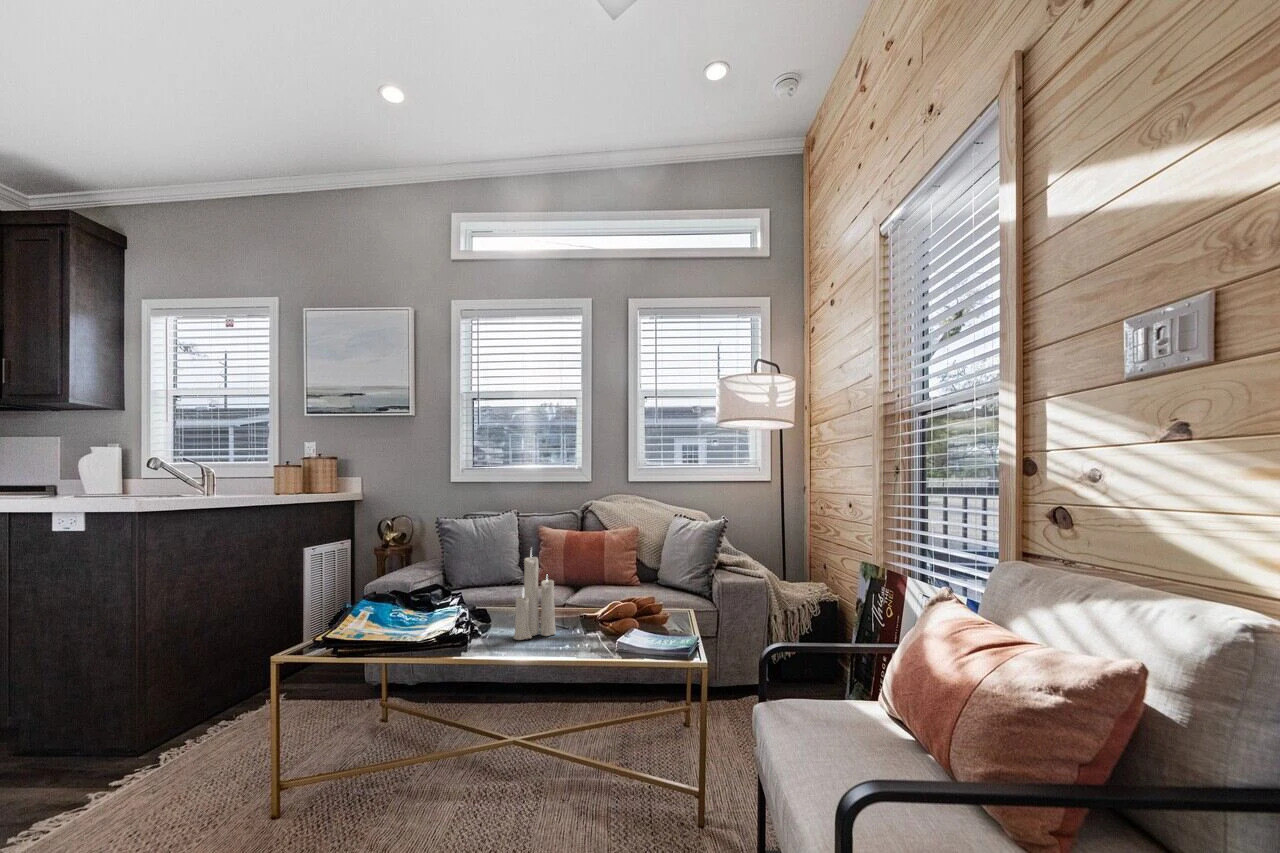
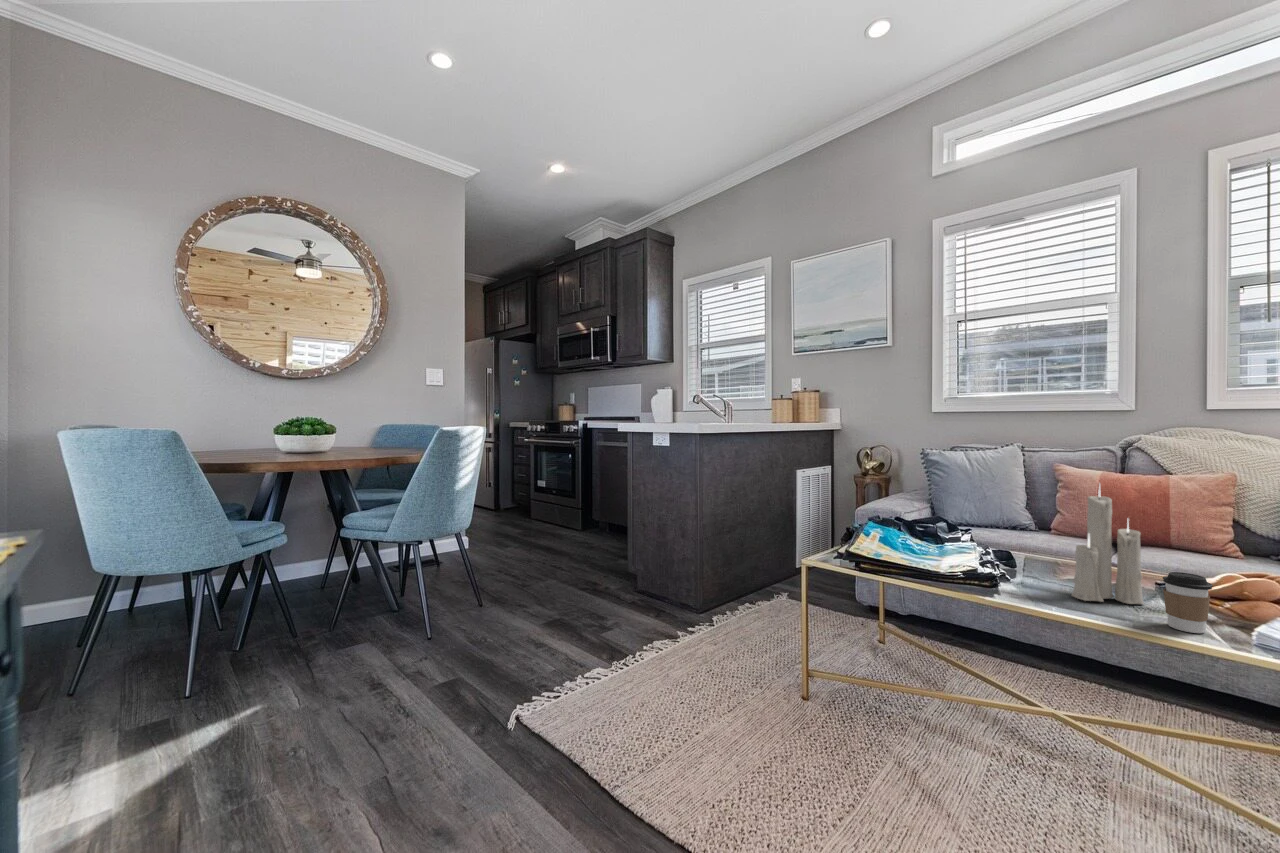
coffee cup: none [558,607,582,648] -> present [1163,572,1213,633]

